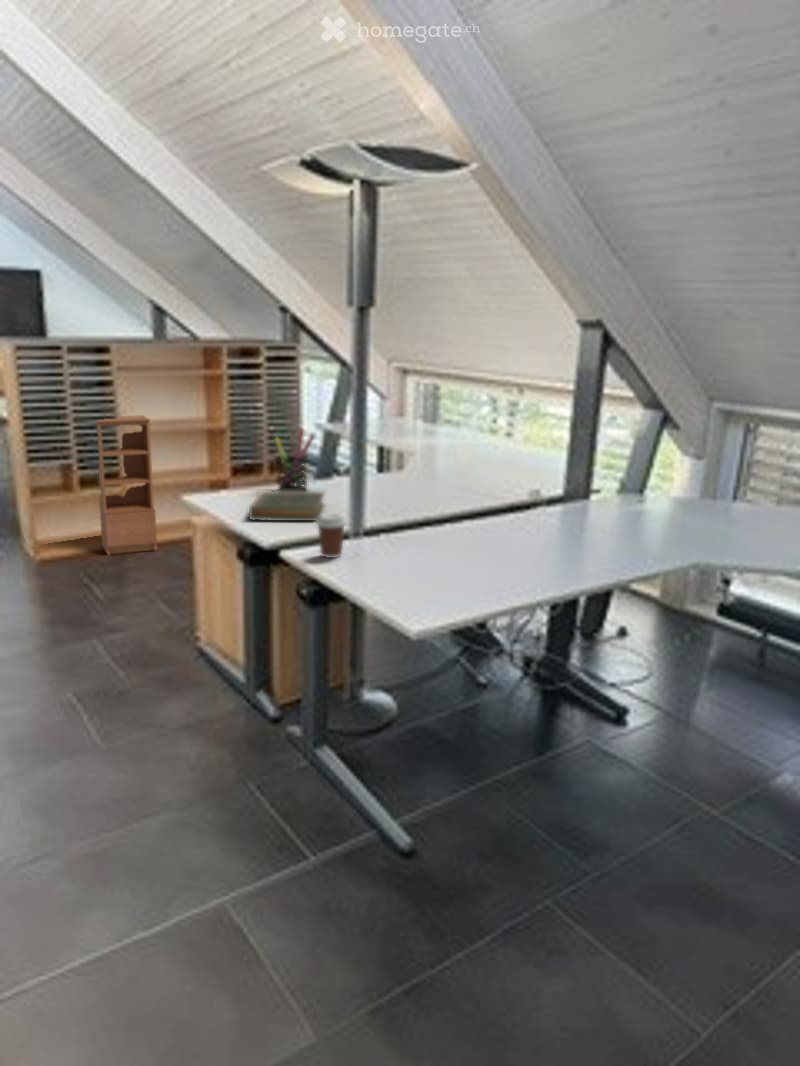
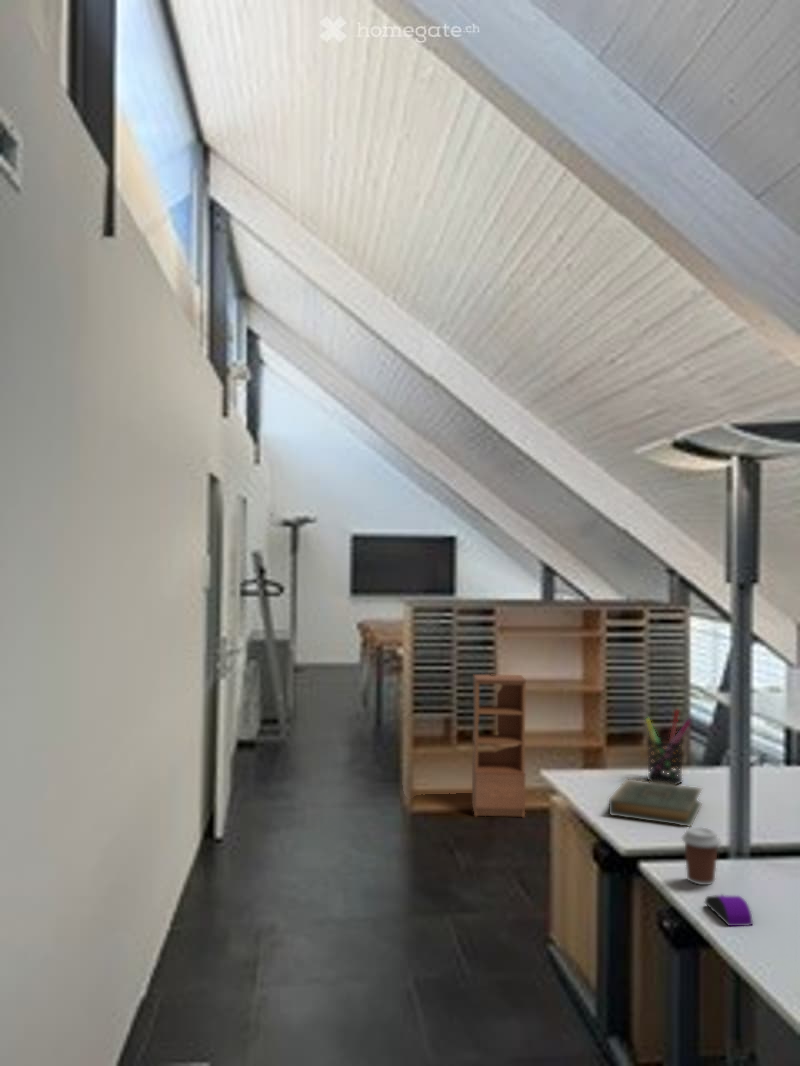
computer mouse: none [336,558,373,580] -> present [705,895,752,926]

